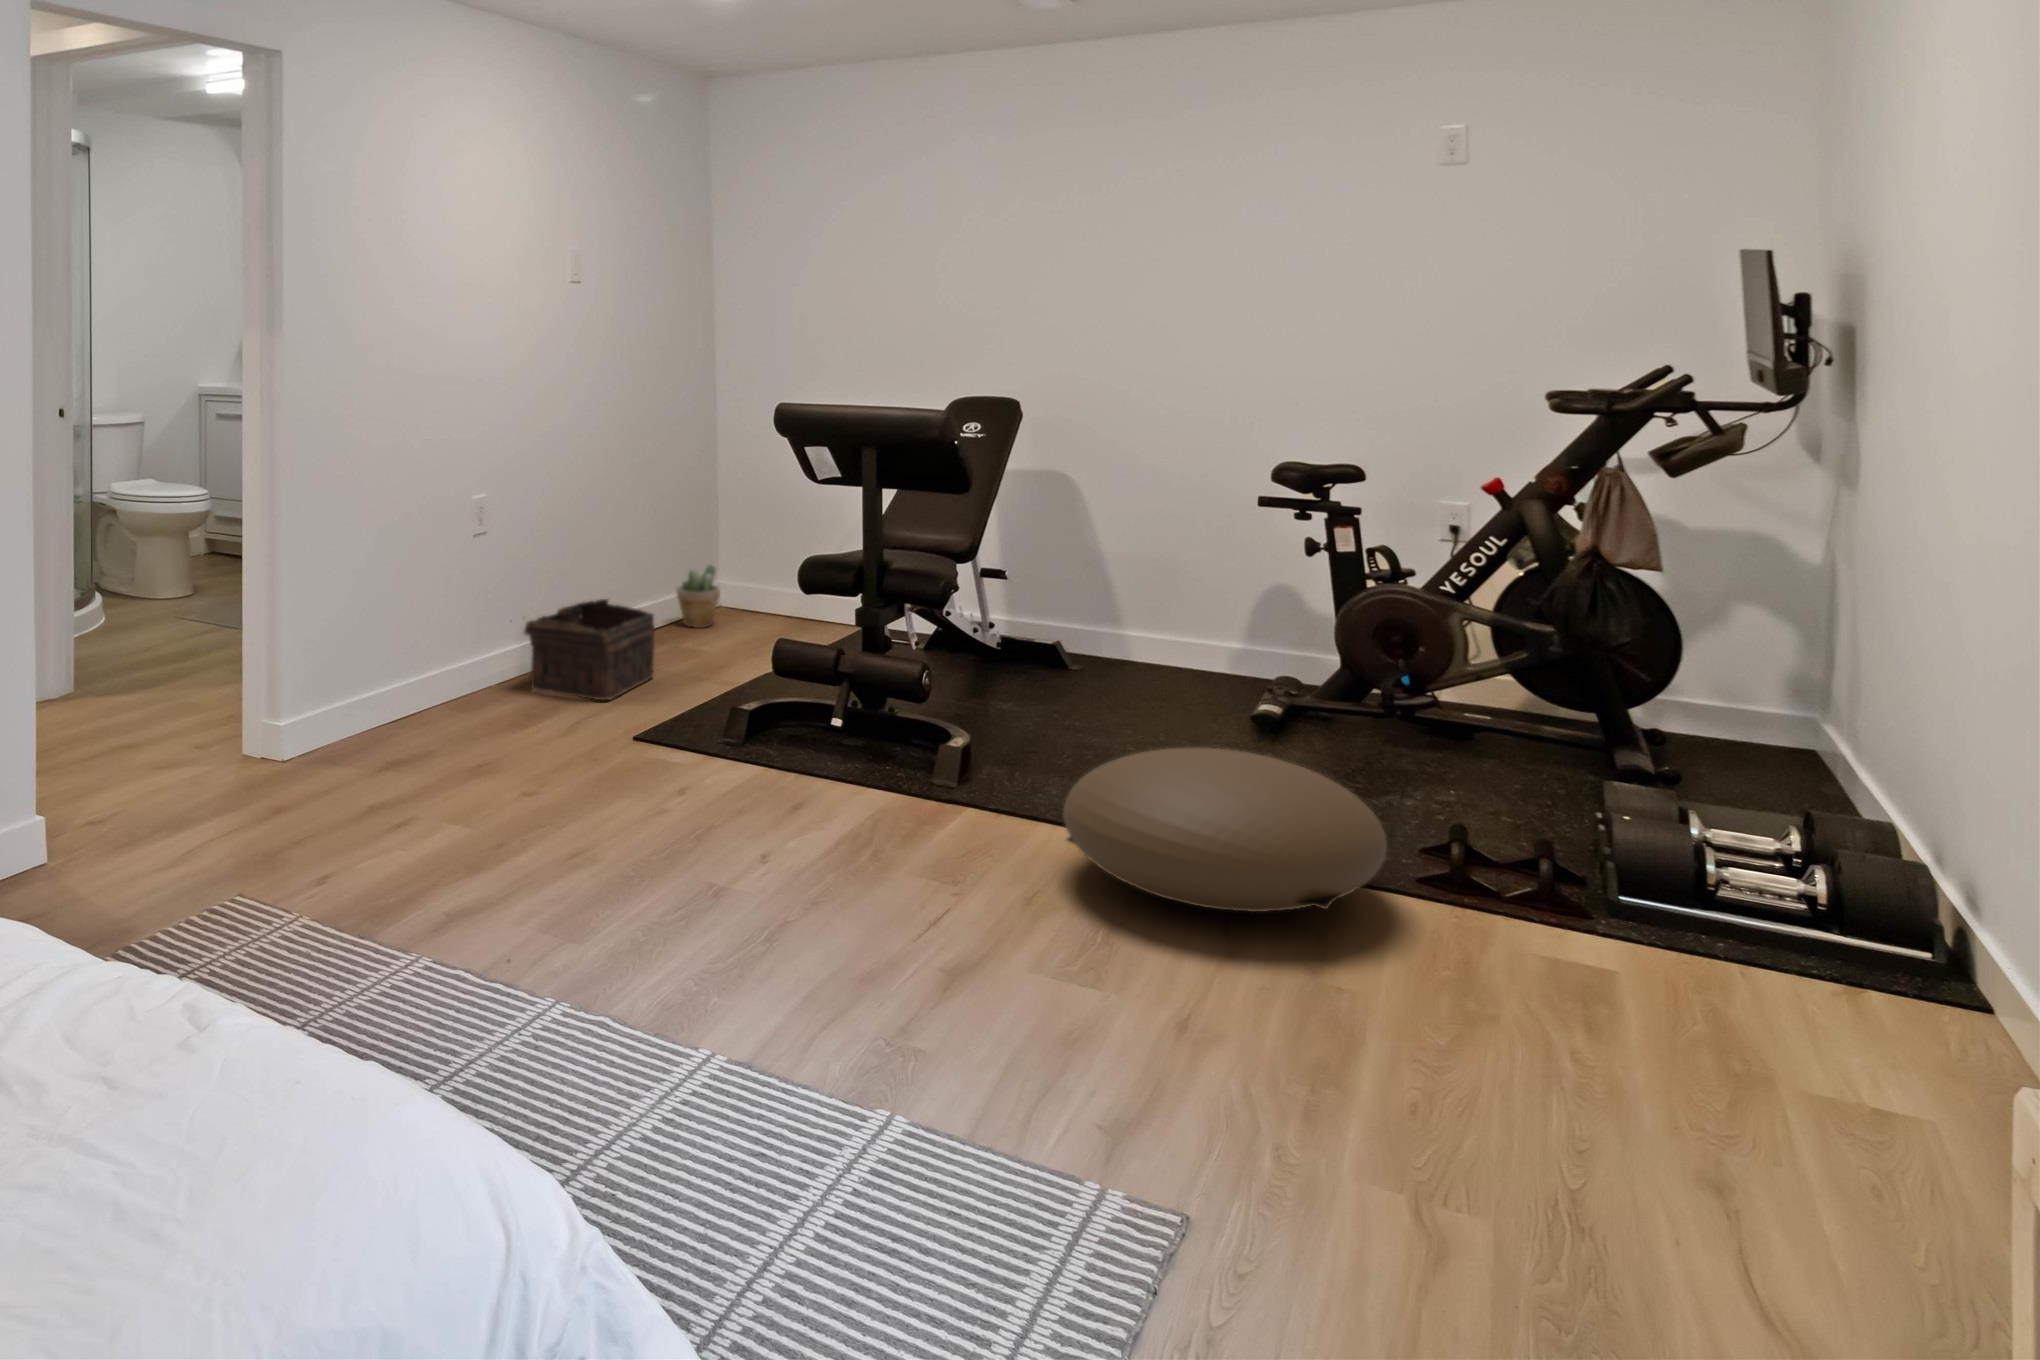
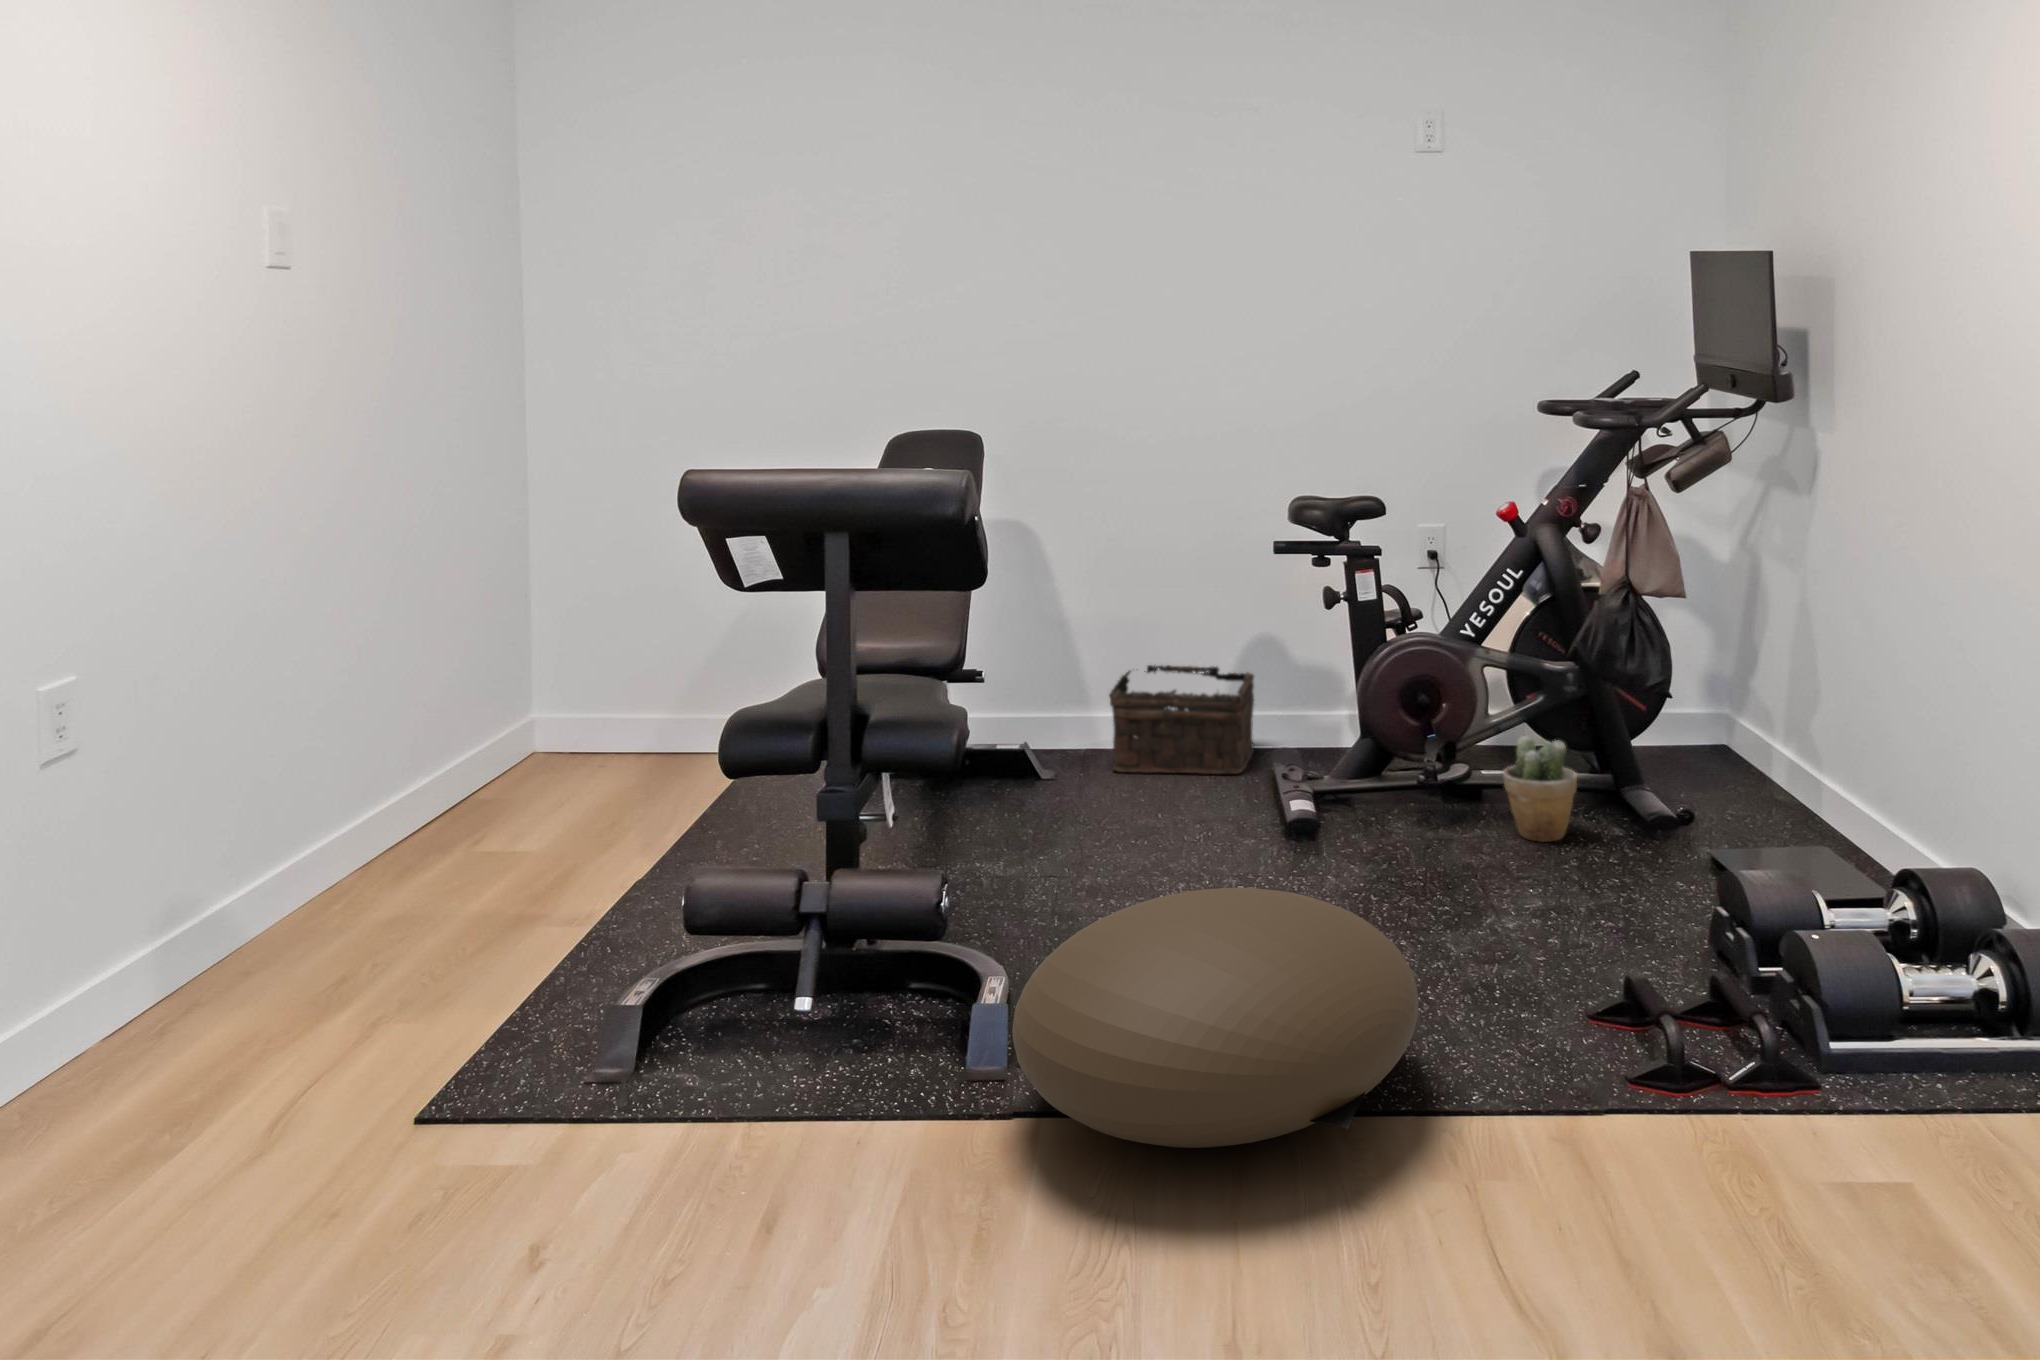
potted plant: present [676,565,720,628] -> present [1503,736,1577,842]
basket: present [524,599,655,700] -> present [1109,665,1254,774]

